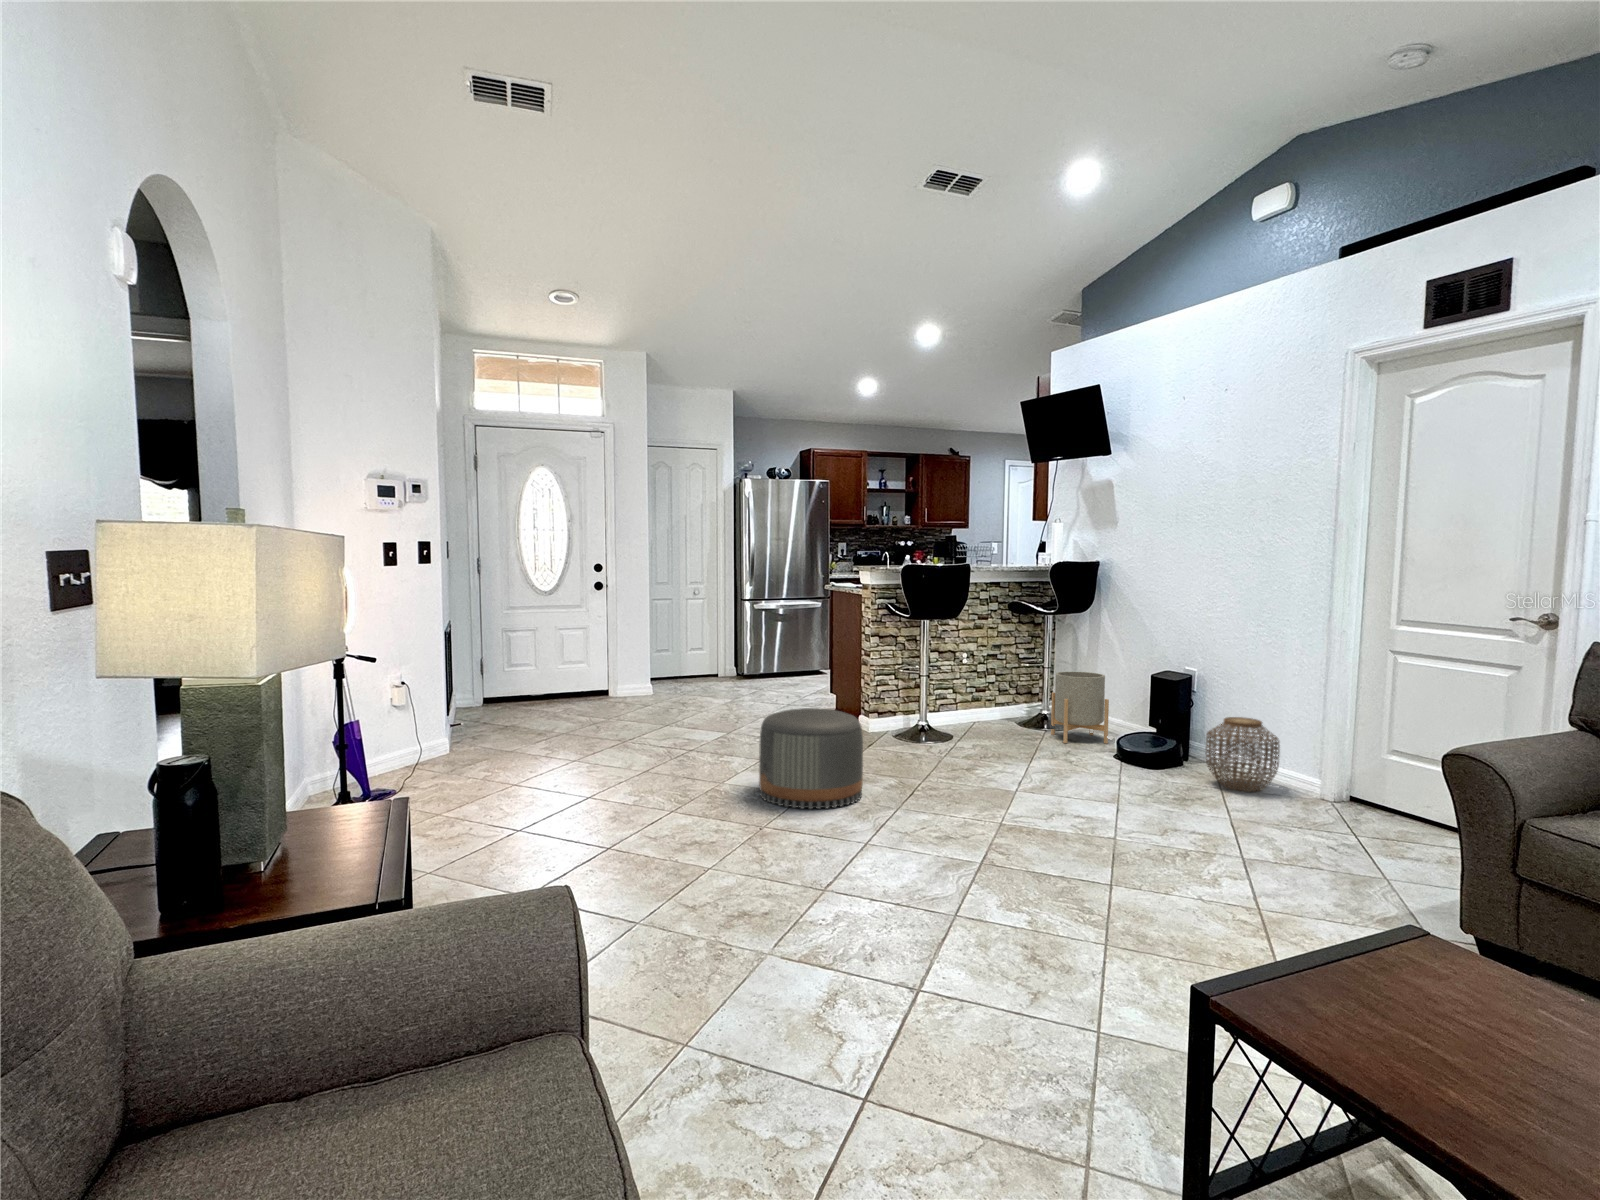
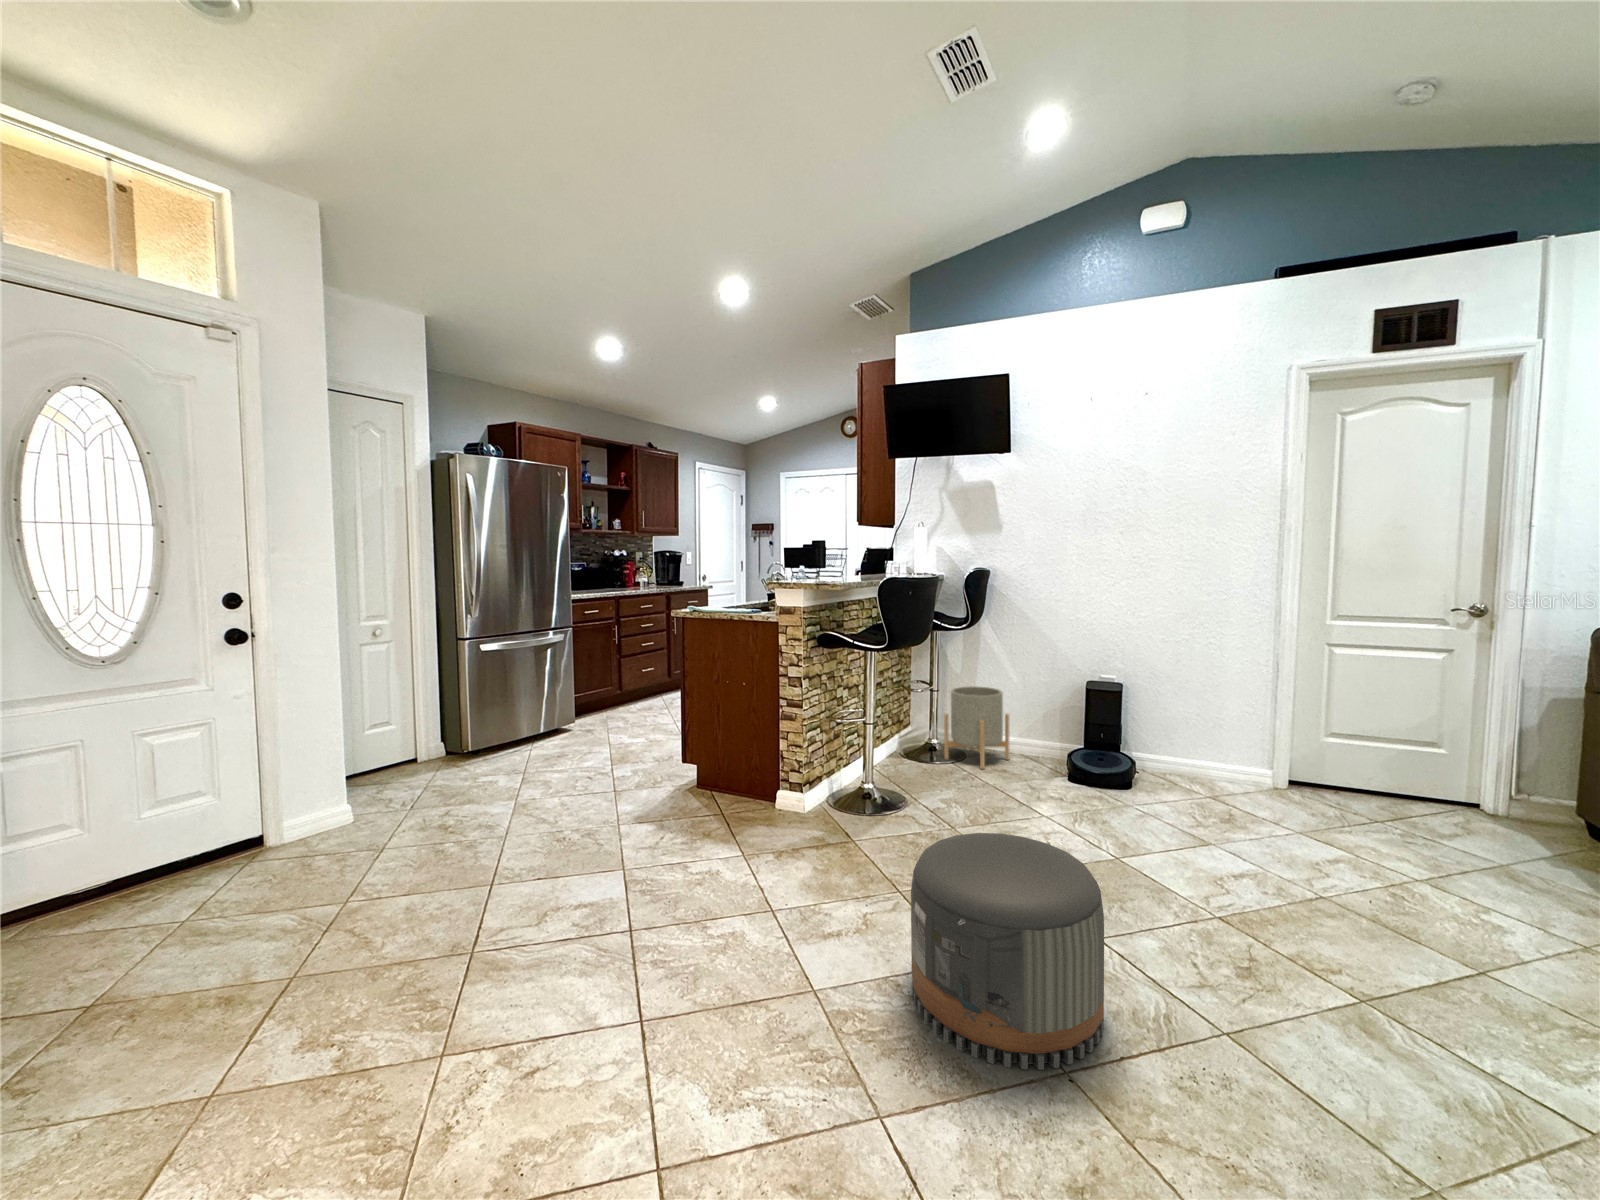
woven basket: present [1206,717,1280,792] -> none [1171,720,1248,796]

